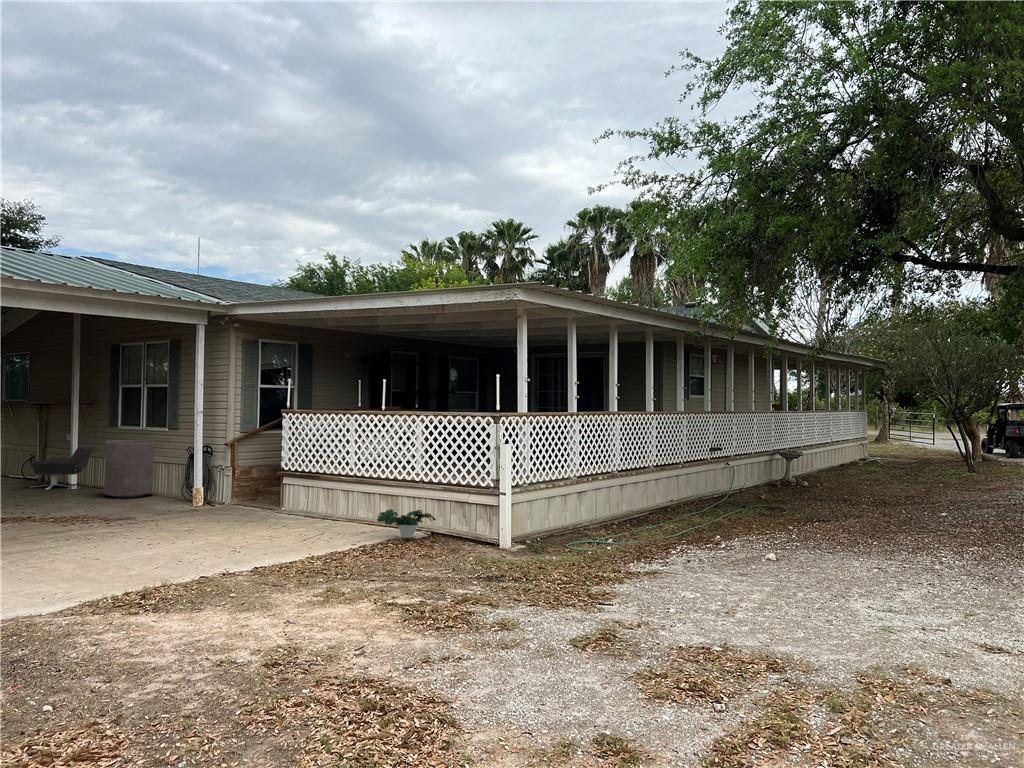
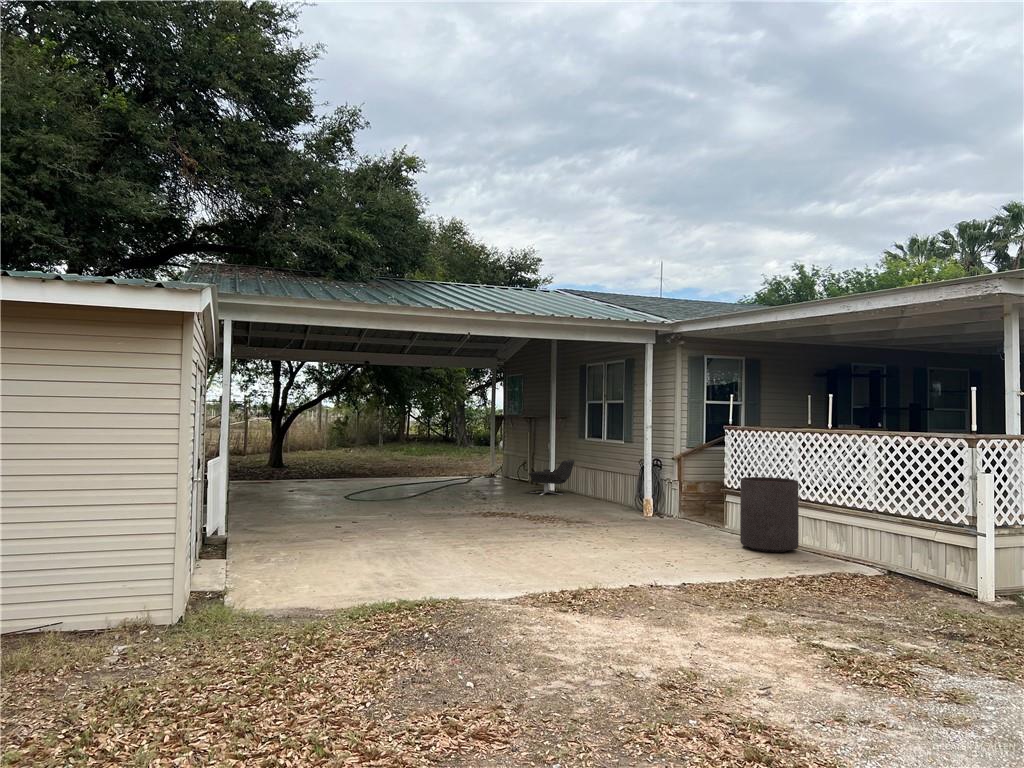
trash can: present [104,440,154,498] -> present [740,477,799,552]
potted plant: present [377,509,436,538] -> none [819,538,891,572]

